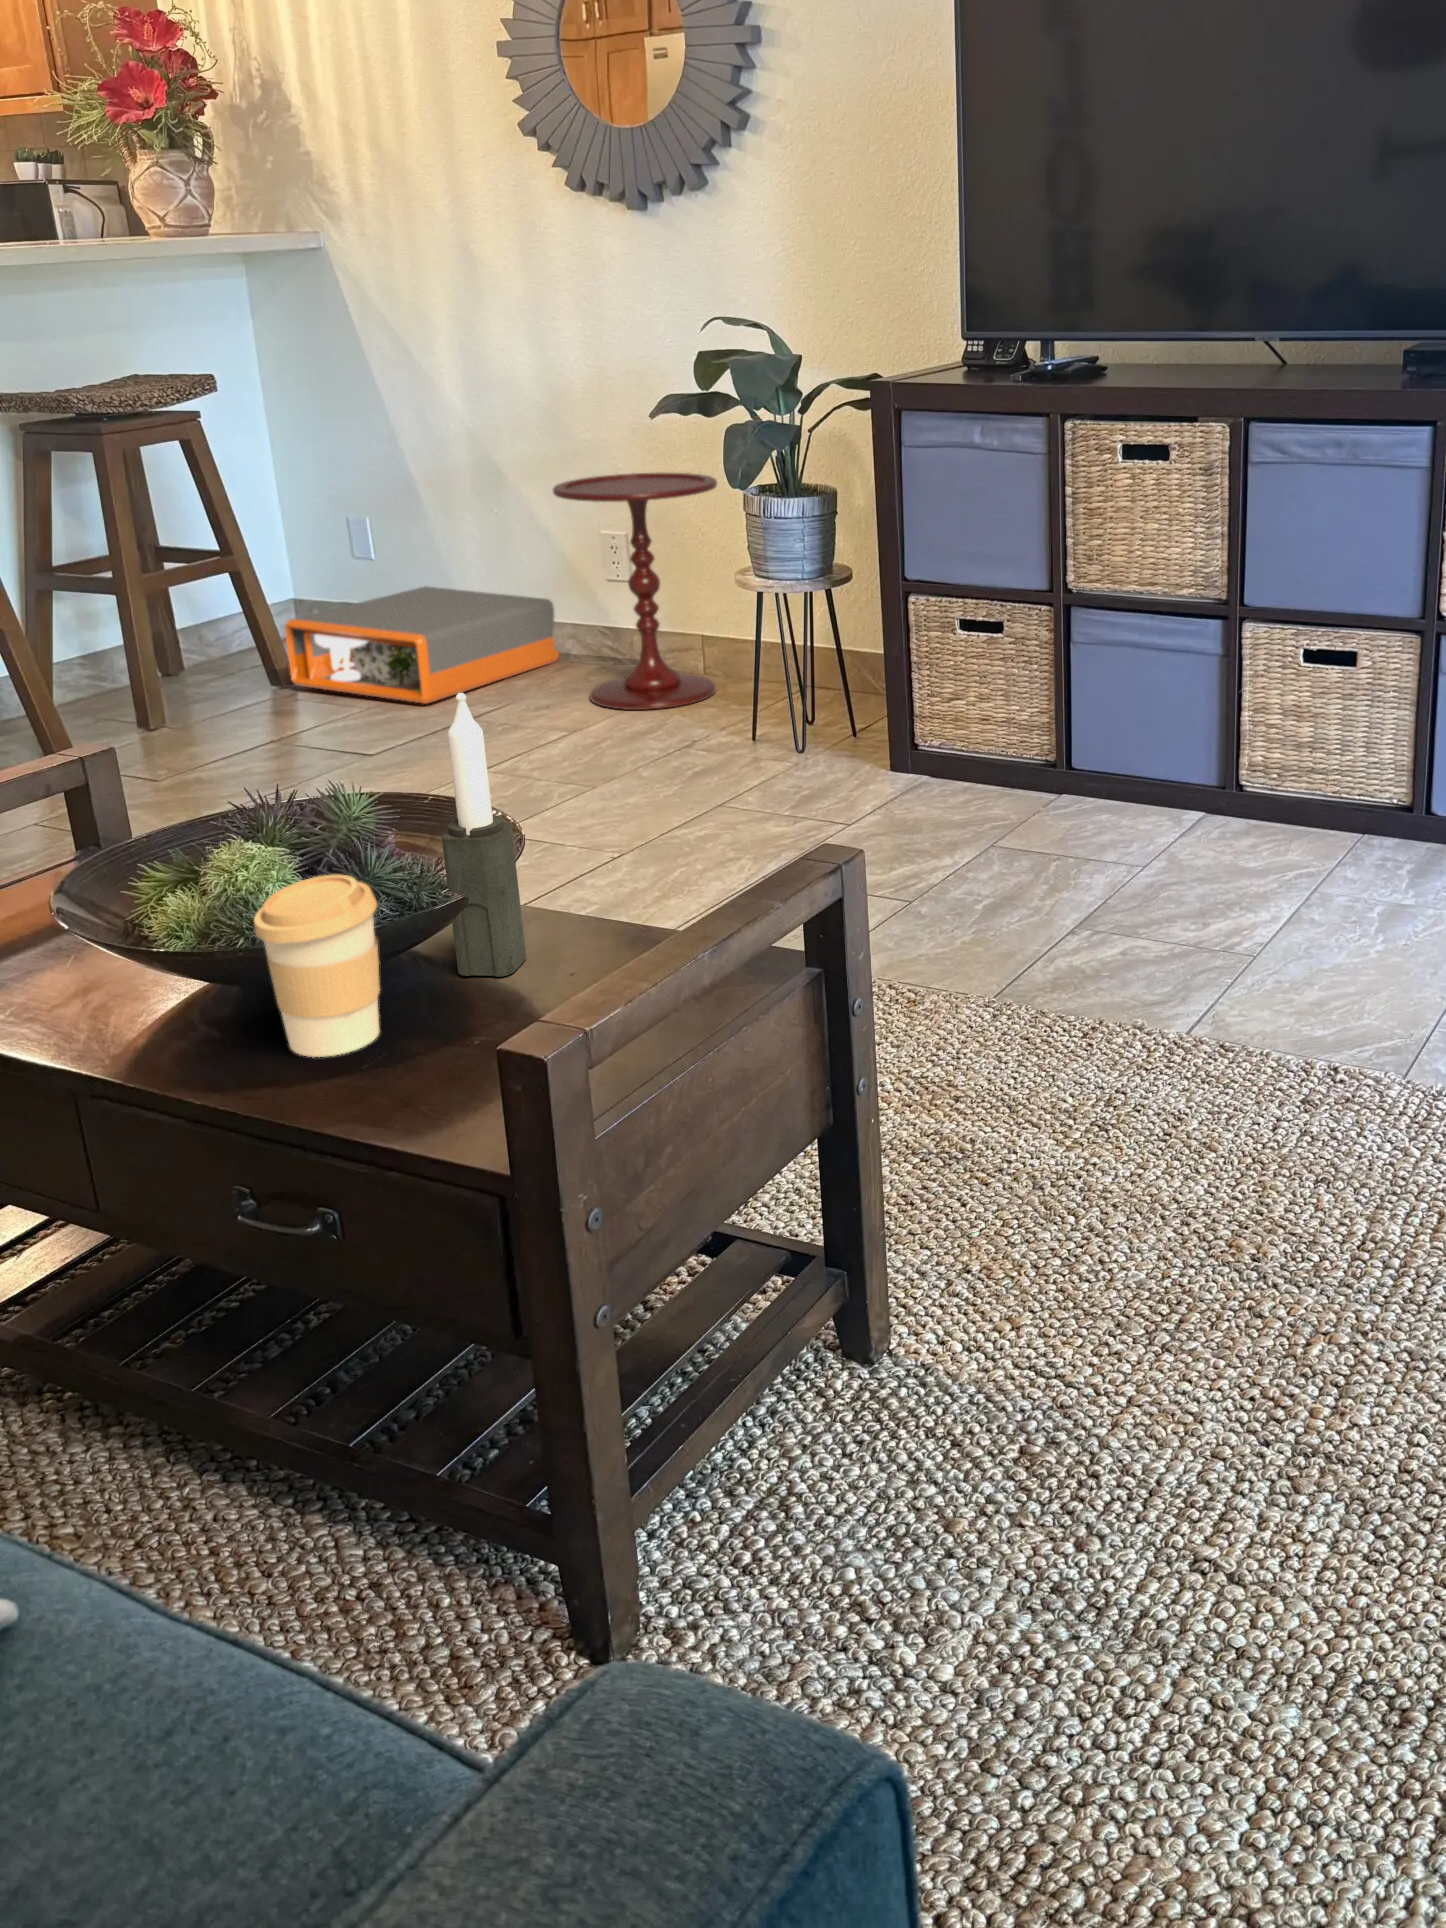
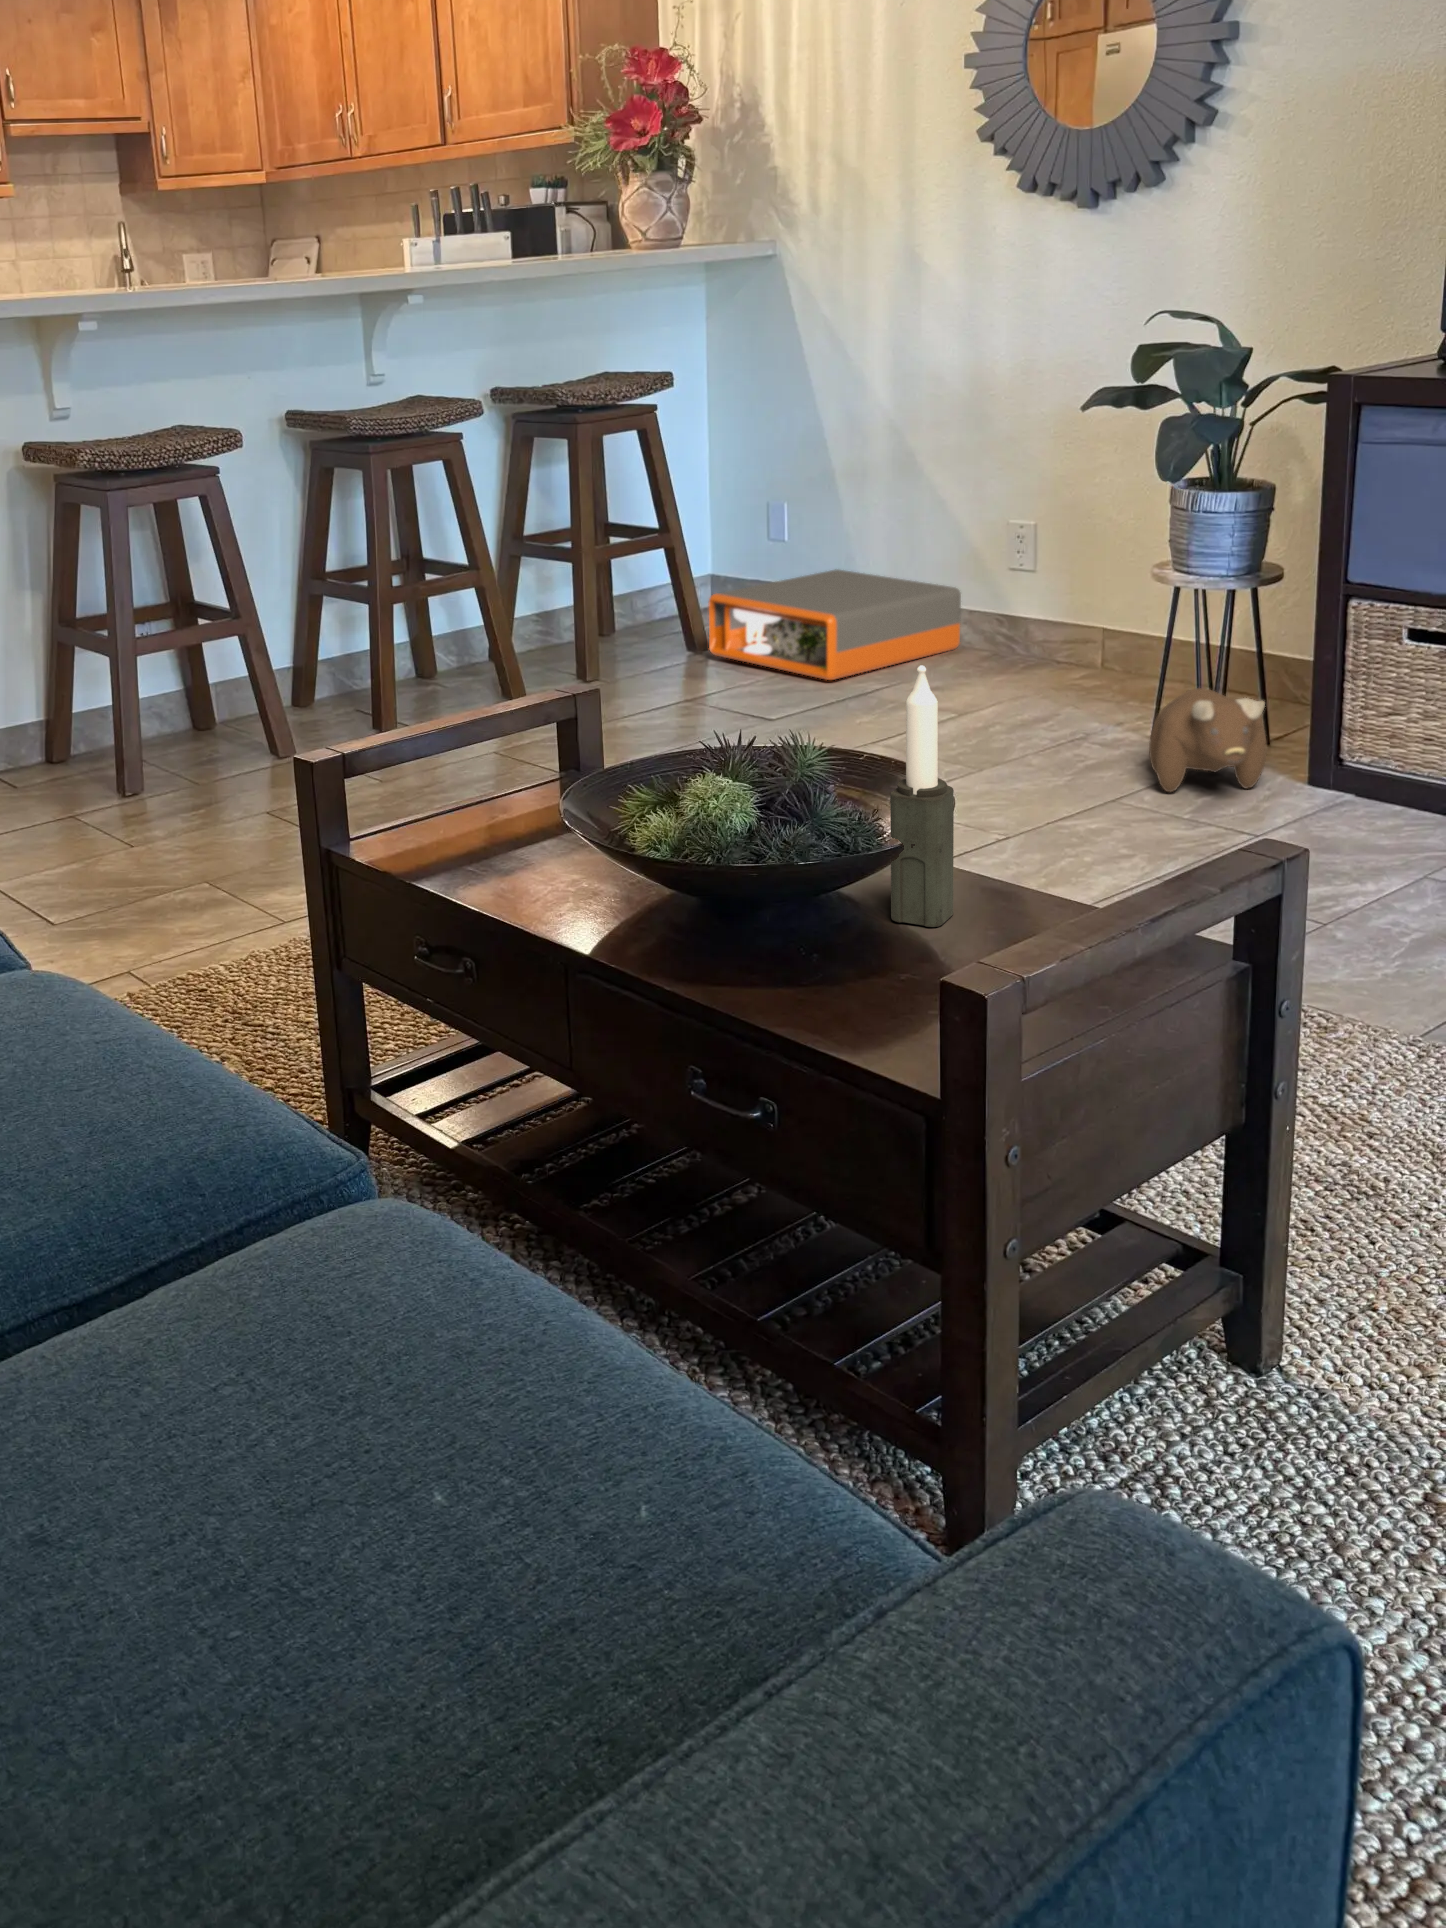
side table: present [553,473,717,710] -> none [973,466,1144,703]
plush toy: none [743,685,847,789] -> present [1149,688,1267,792]
coffee cup: present [254,875,380,1057] -> none [731,816,834,973]

